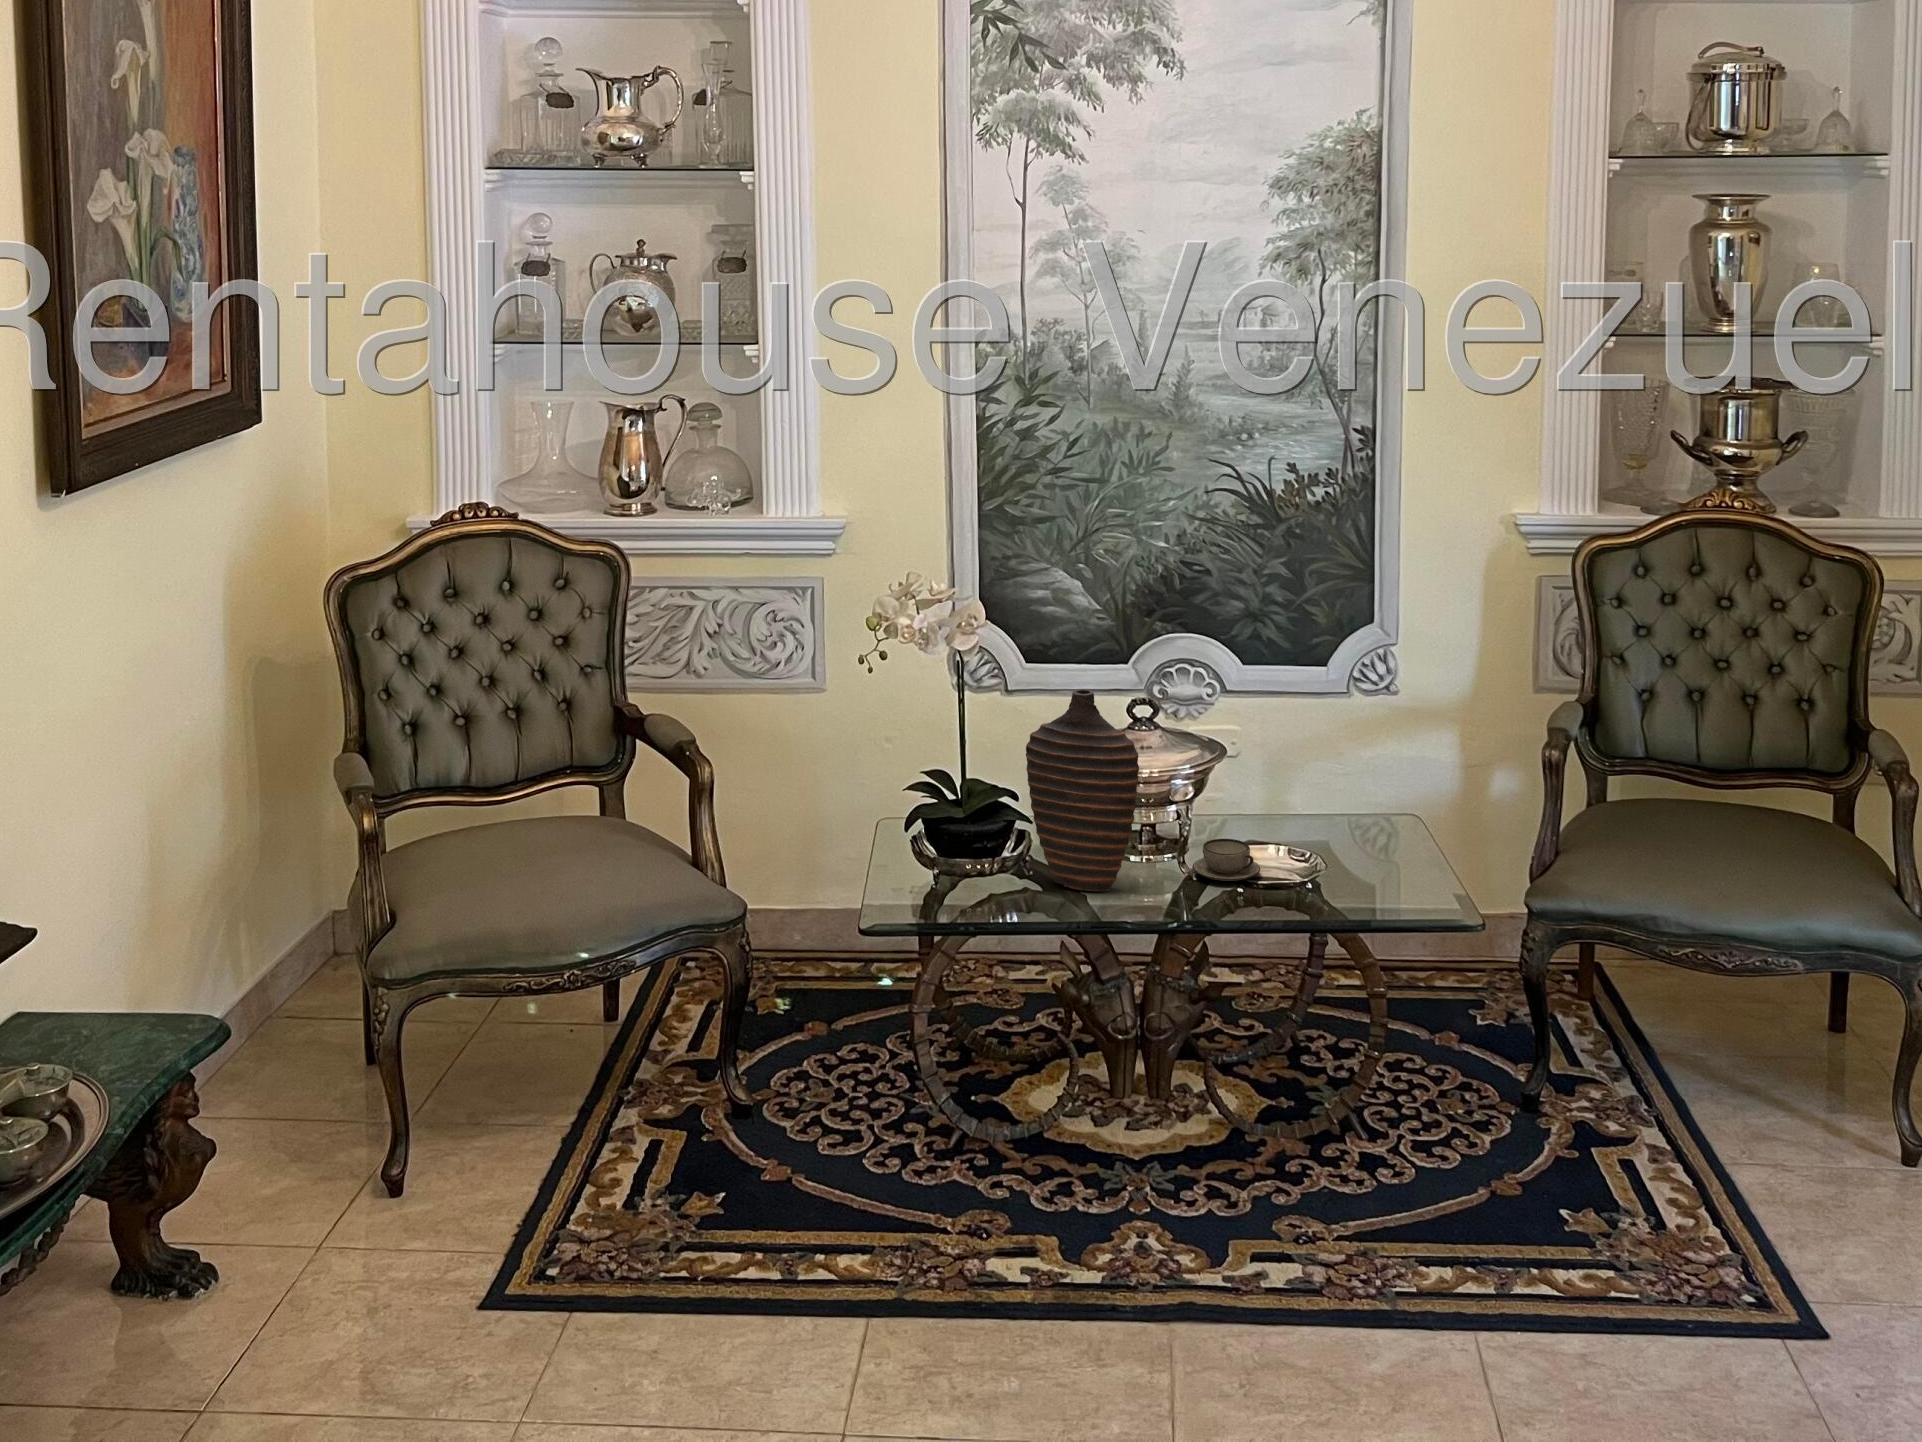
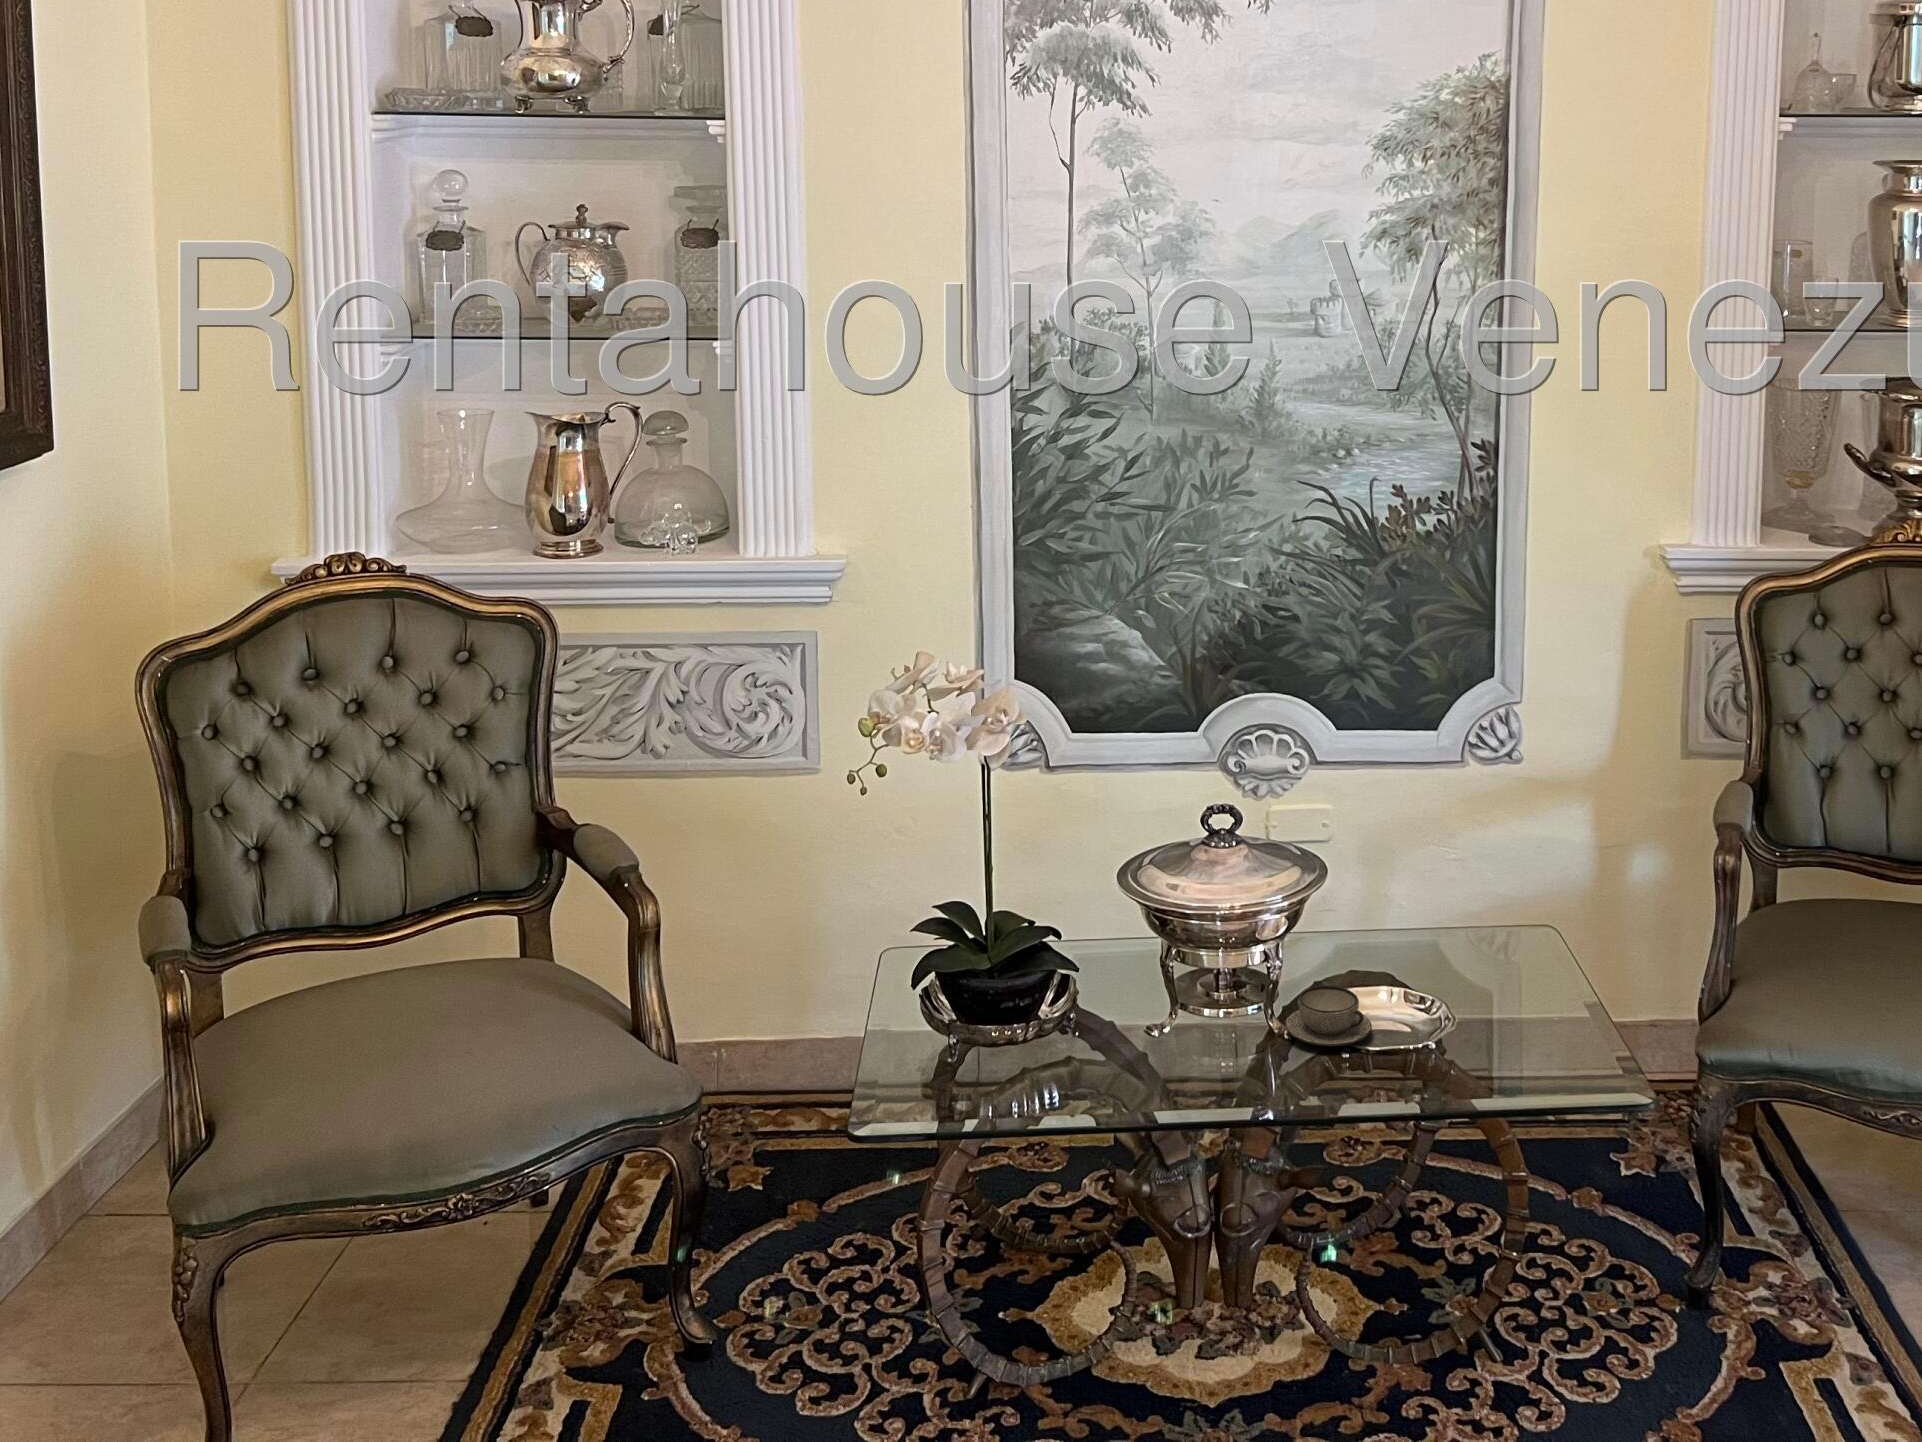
decorative vase: present [1026,689,1139,892] -> none [1070,805,1219,1067]

